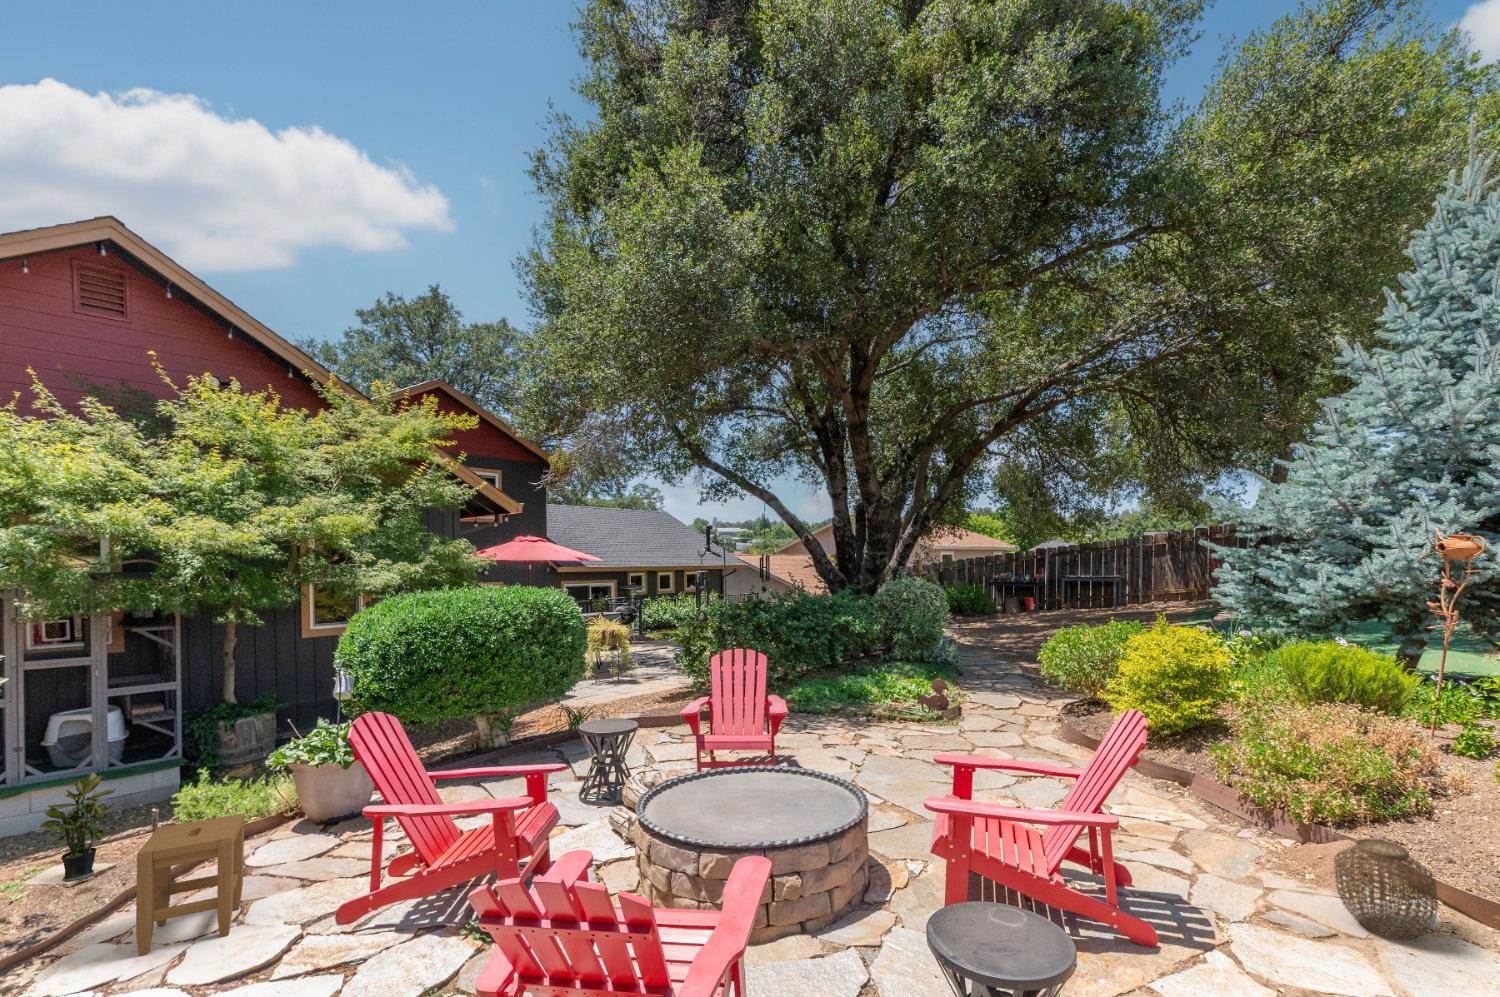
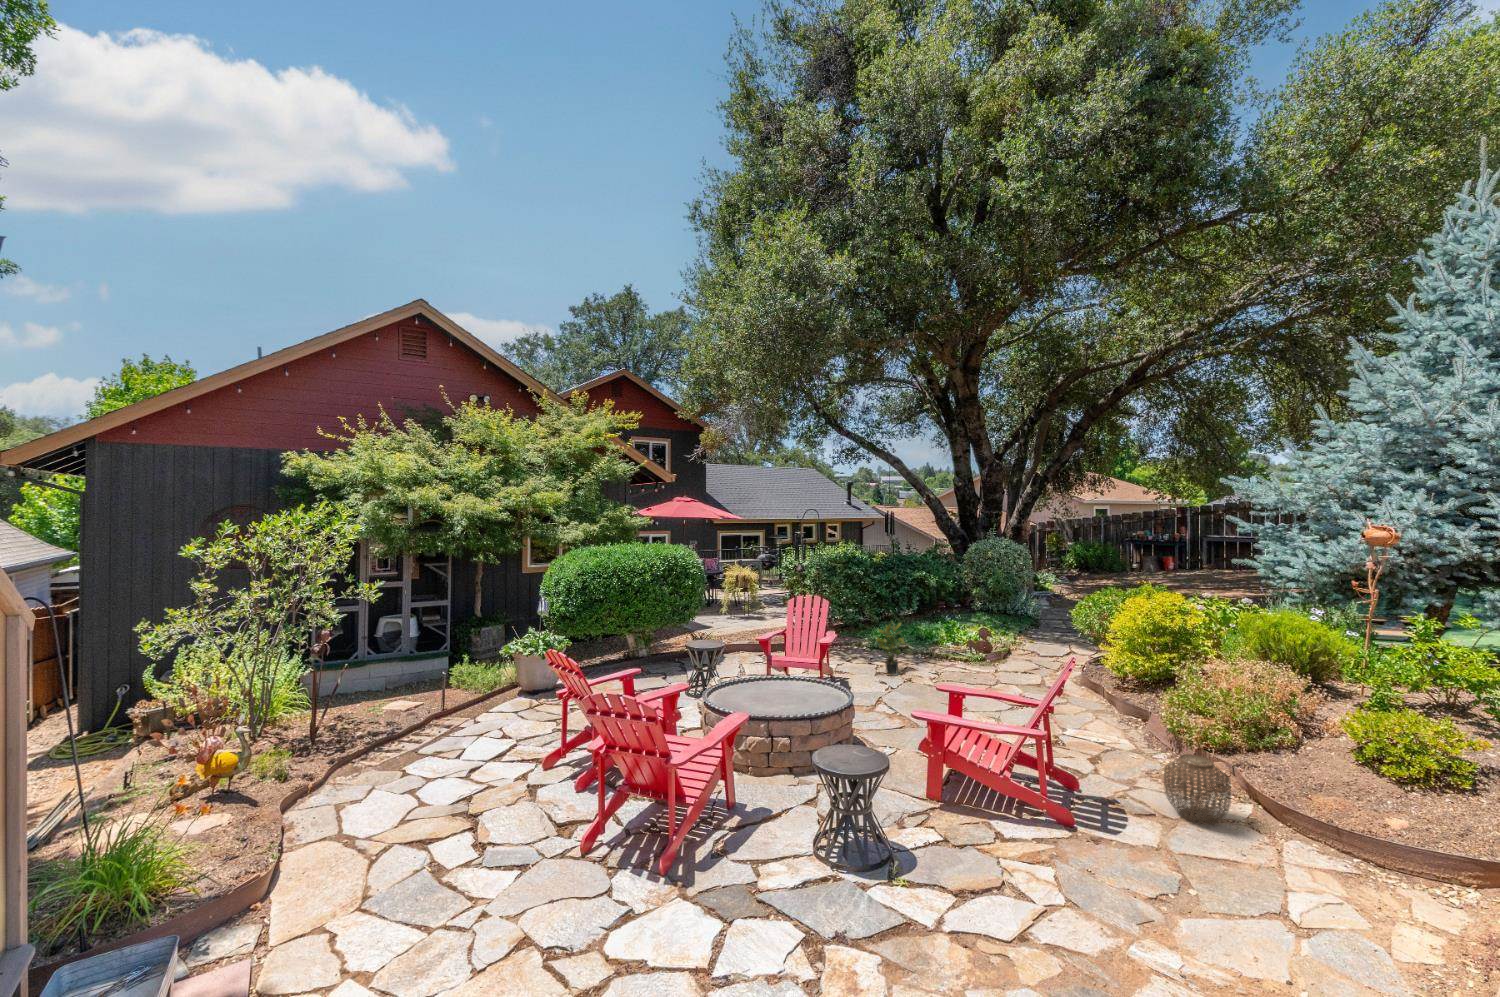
potted plant: present [40,772,116,881] -> present [876,623,905,676]
stool: present [136,814,244,956] -> none [435,676,488,744]

